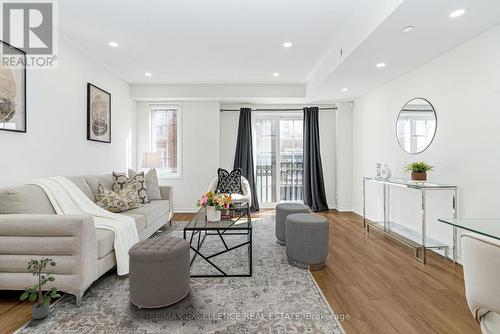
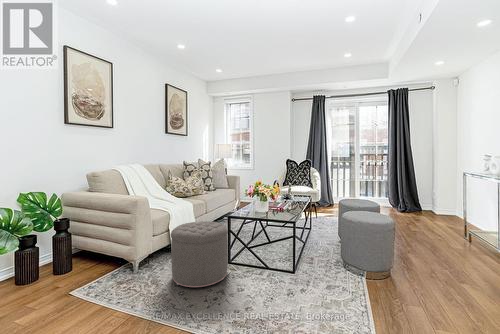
potted plant: present [20,258,60,319] -> none [91,228,118,278]

